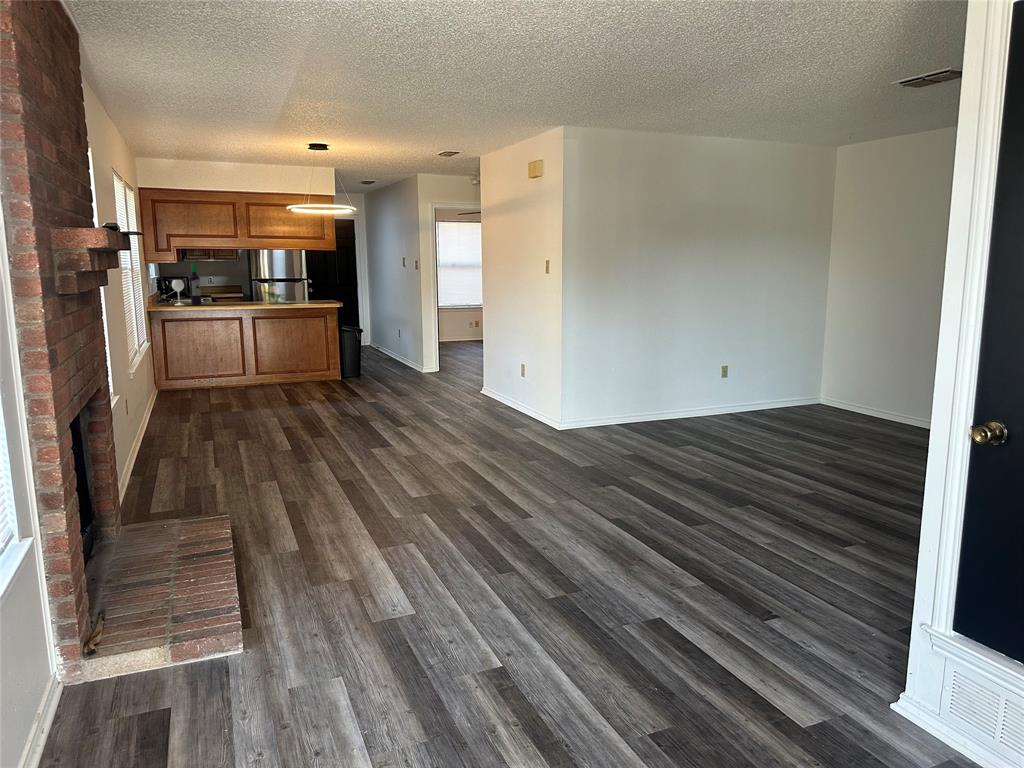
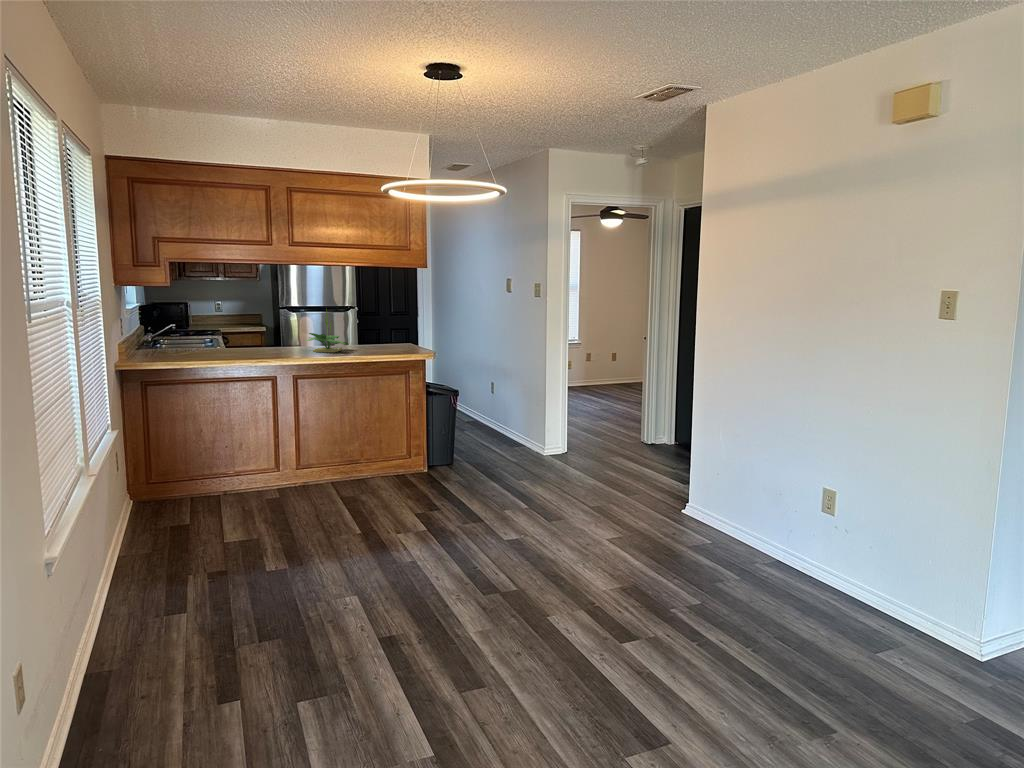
wine bottle: present [172,264,201,305] -> none [160,288,209,358]

